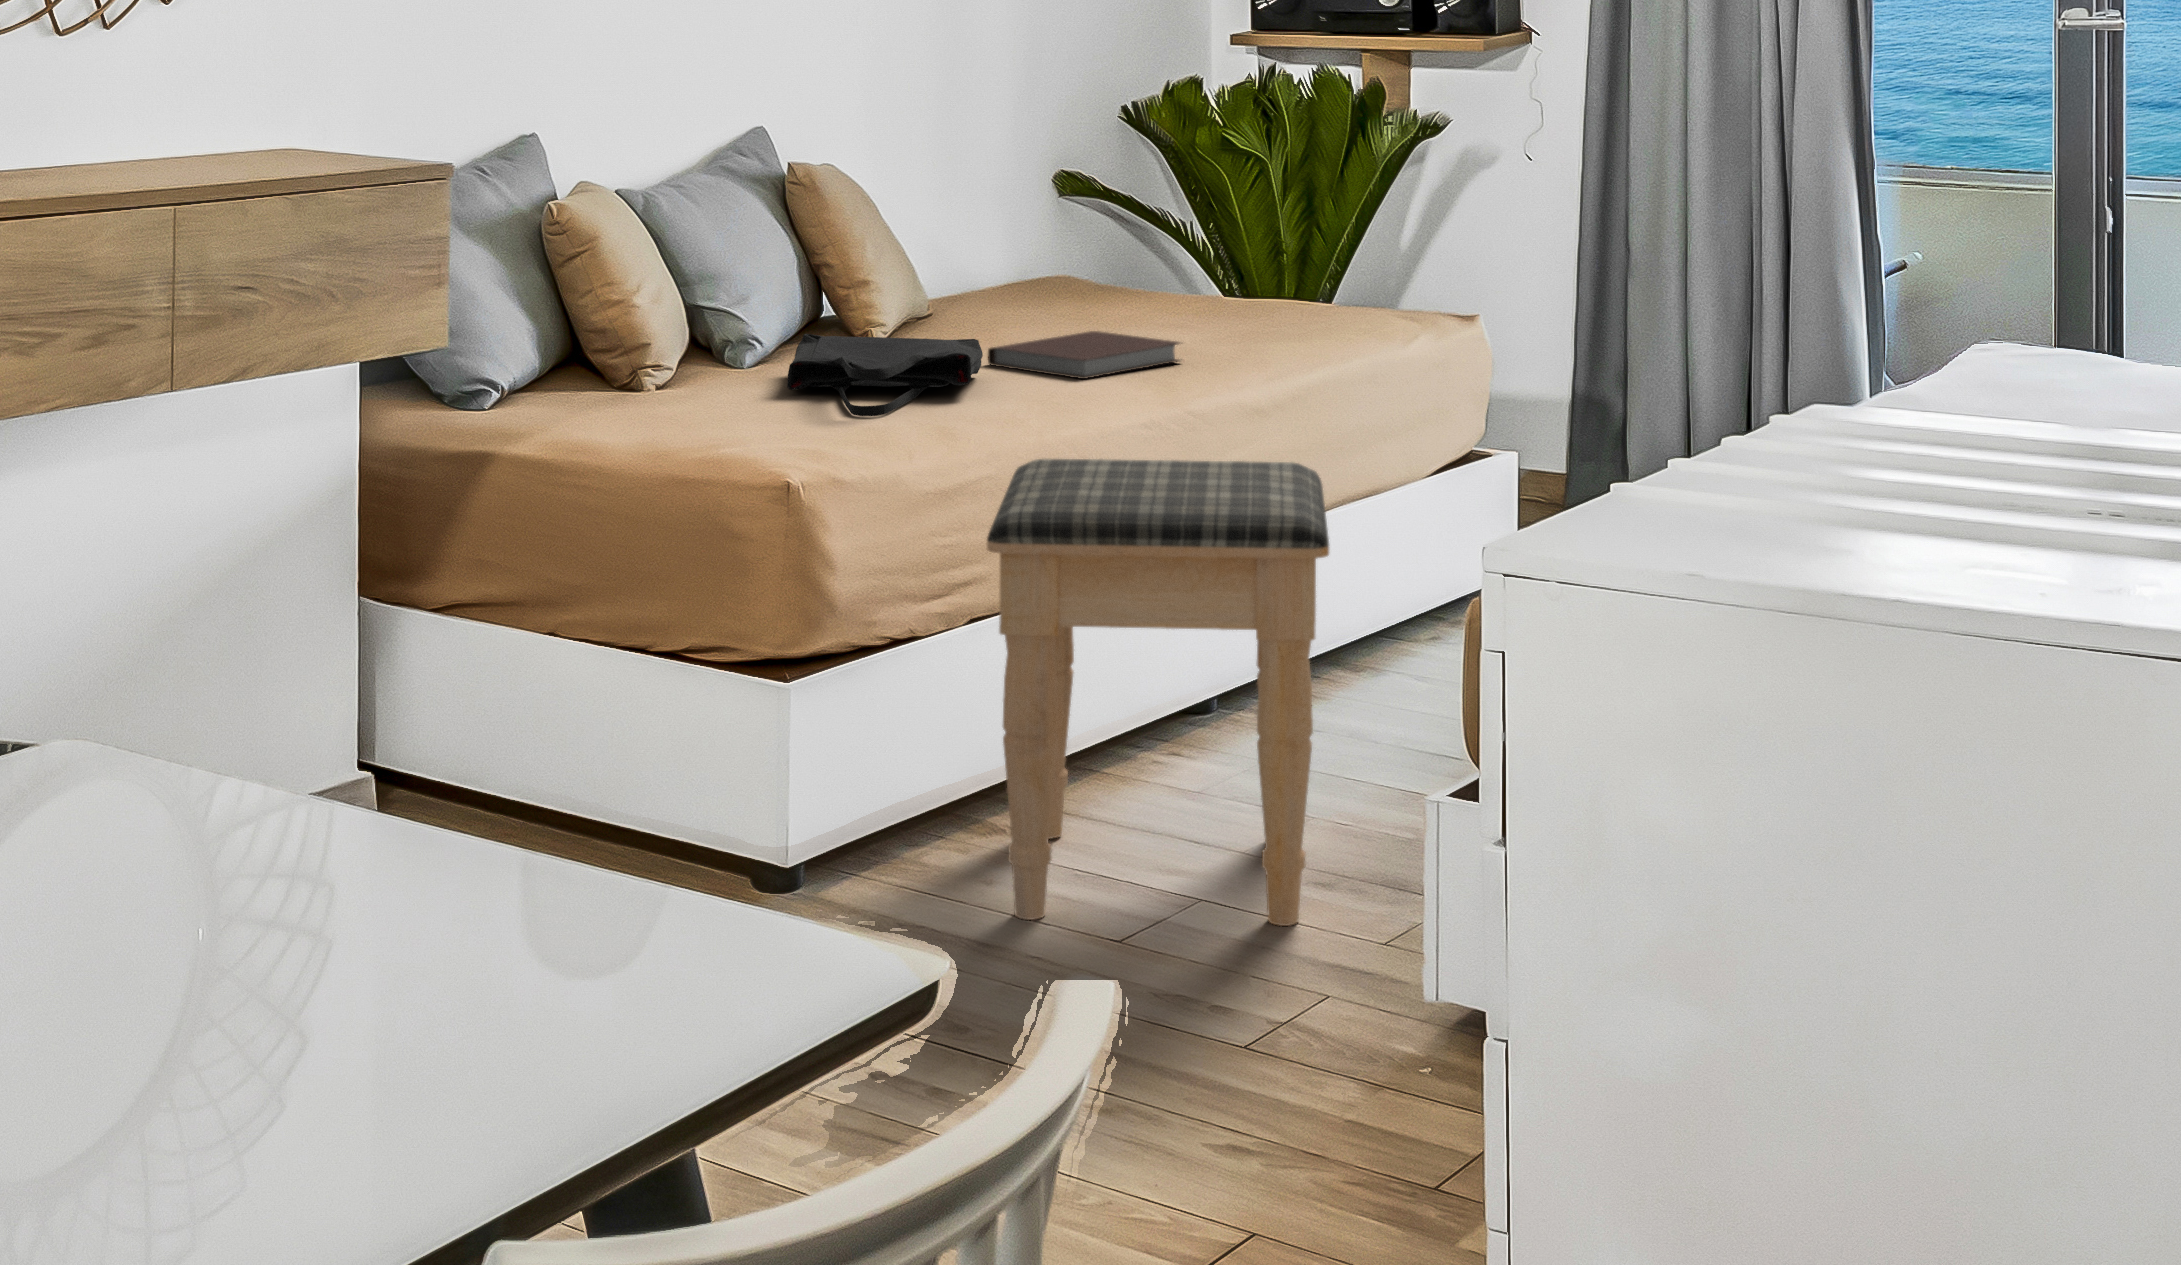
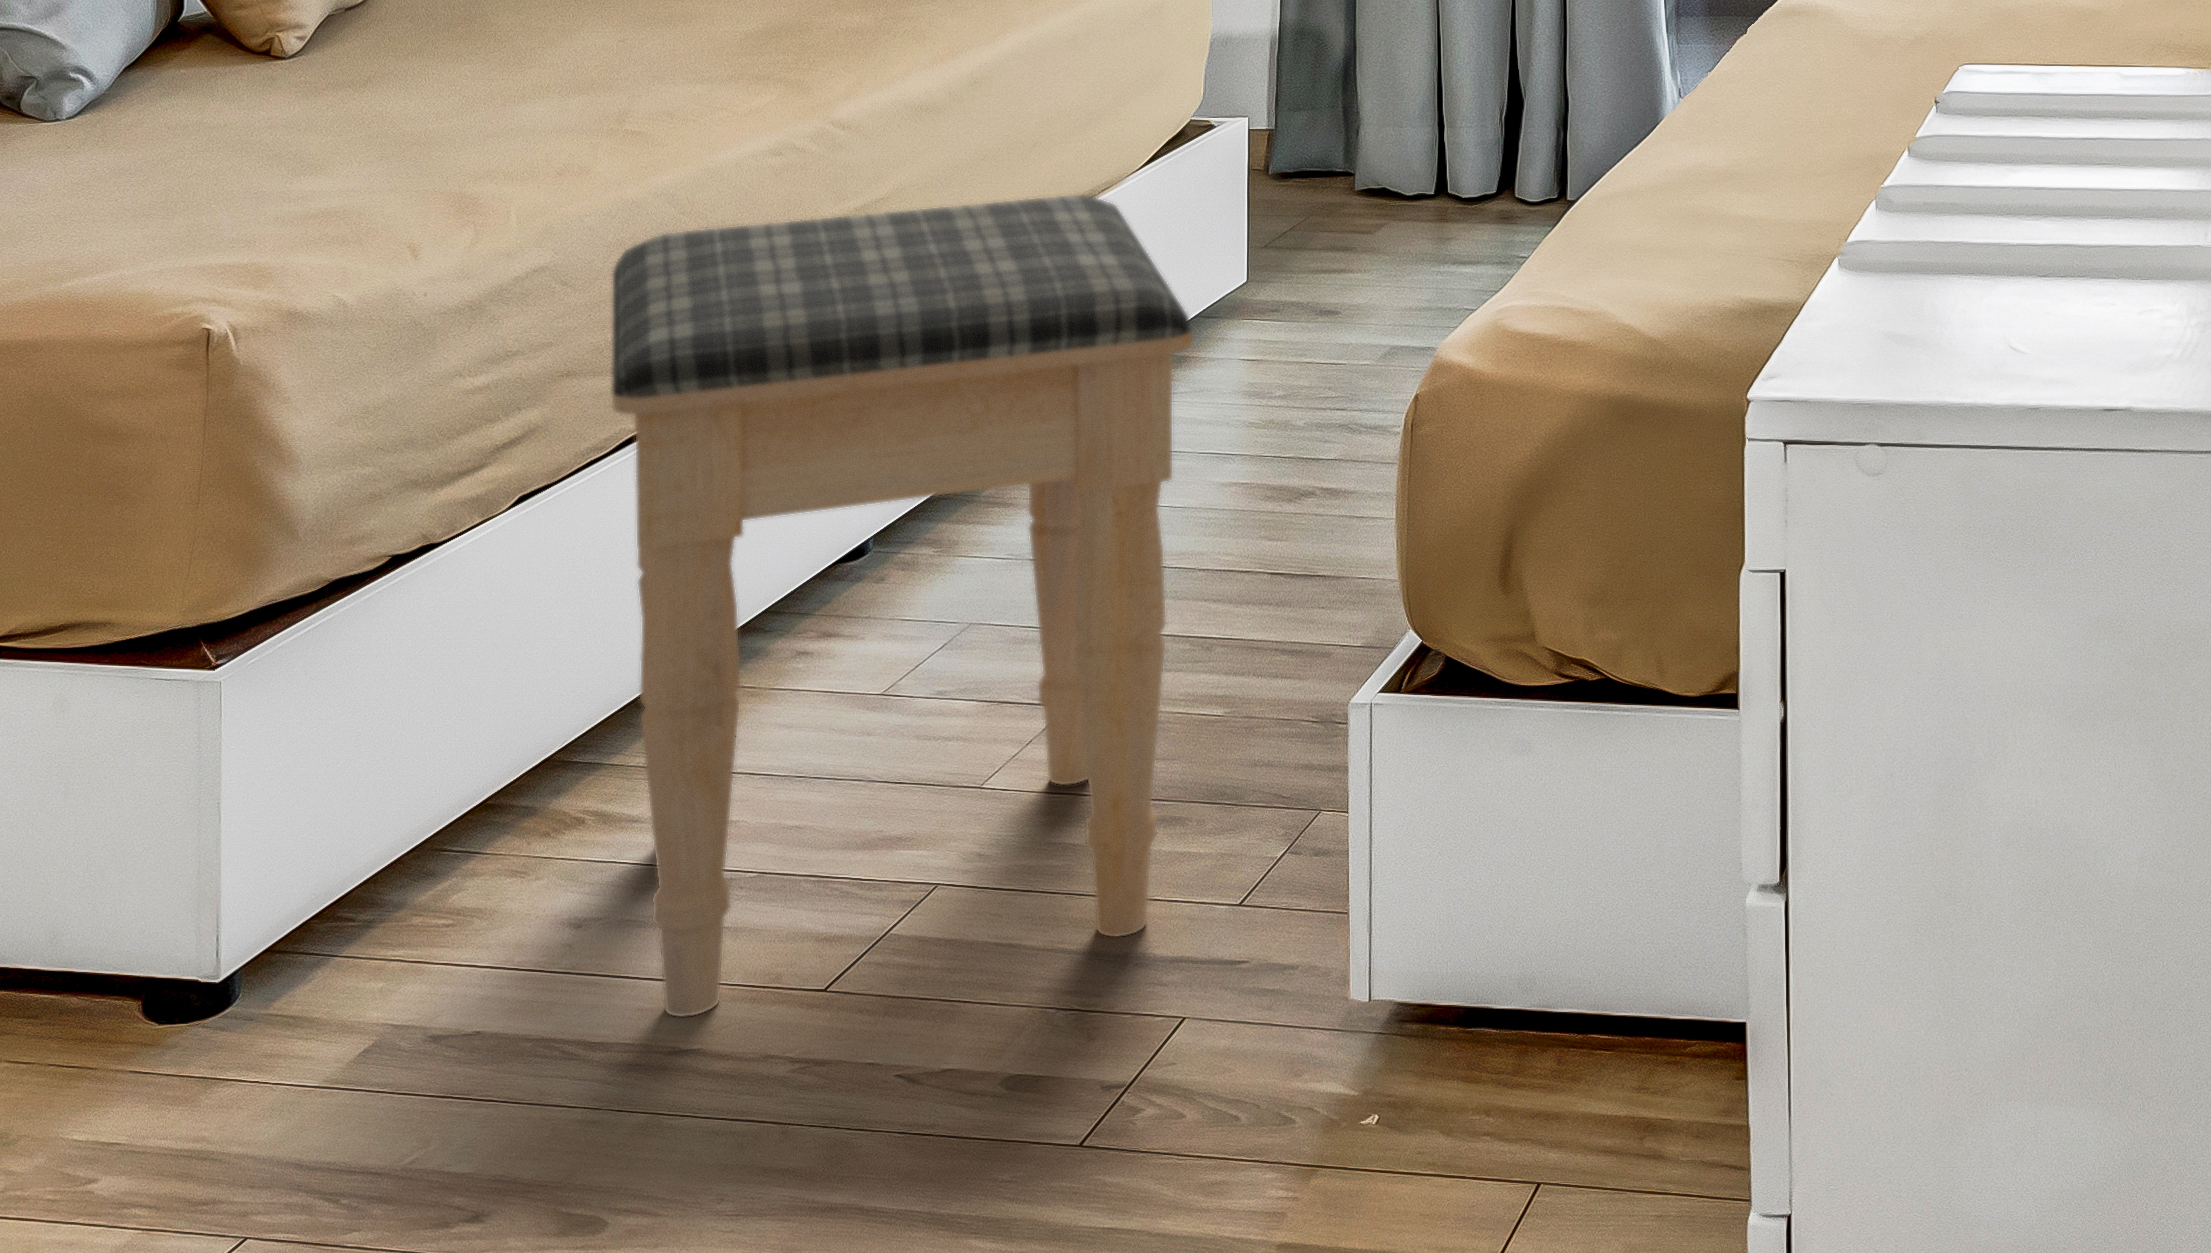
notebook: present [988,331,1180,379] -> none [497,7,814,86]
tote bag: present [787,334,983,416] -> none [159,39,500,188]

